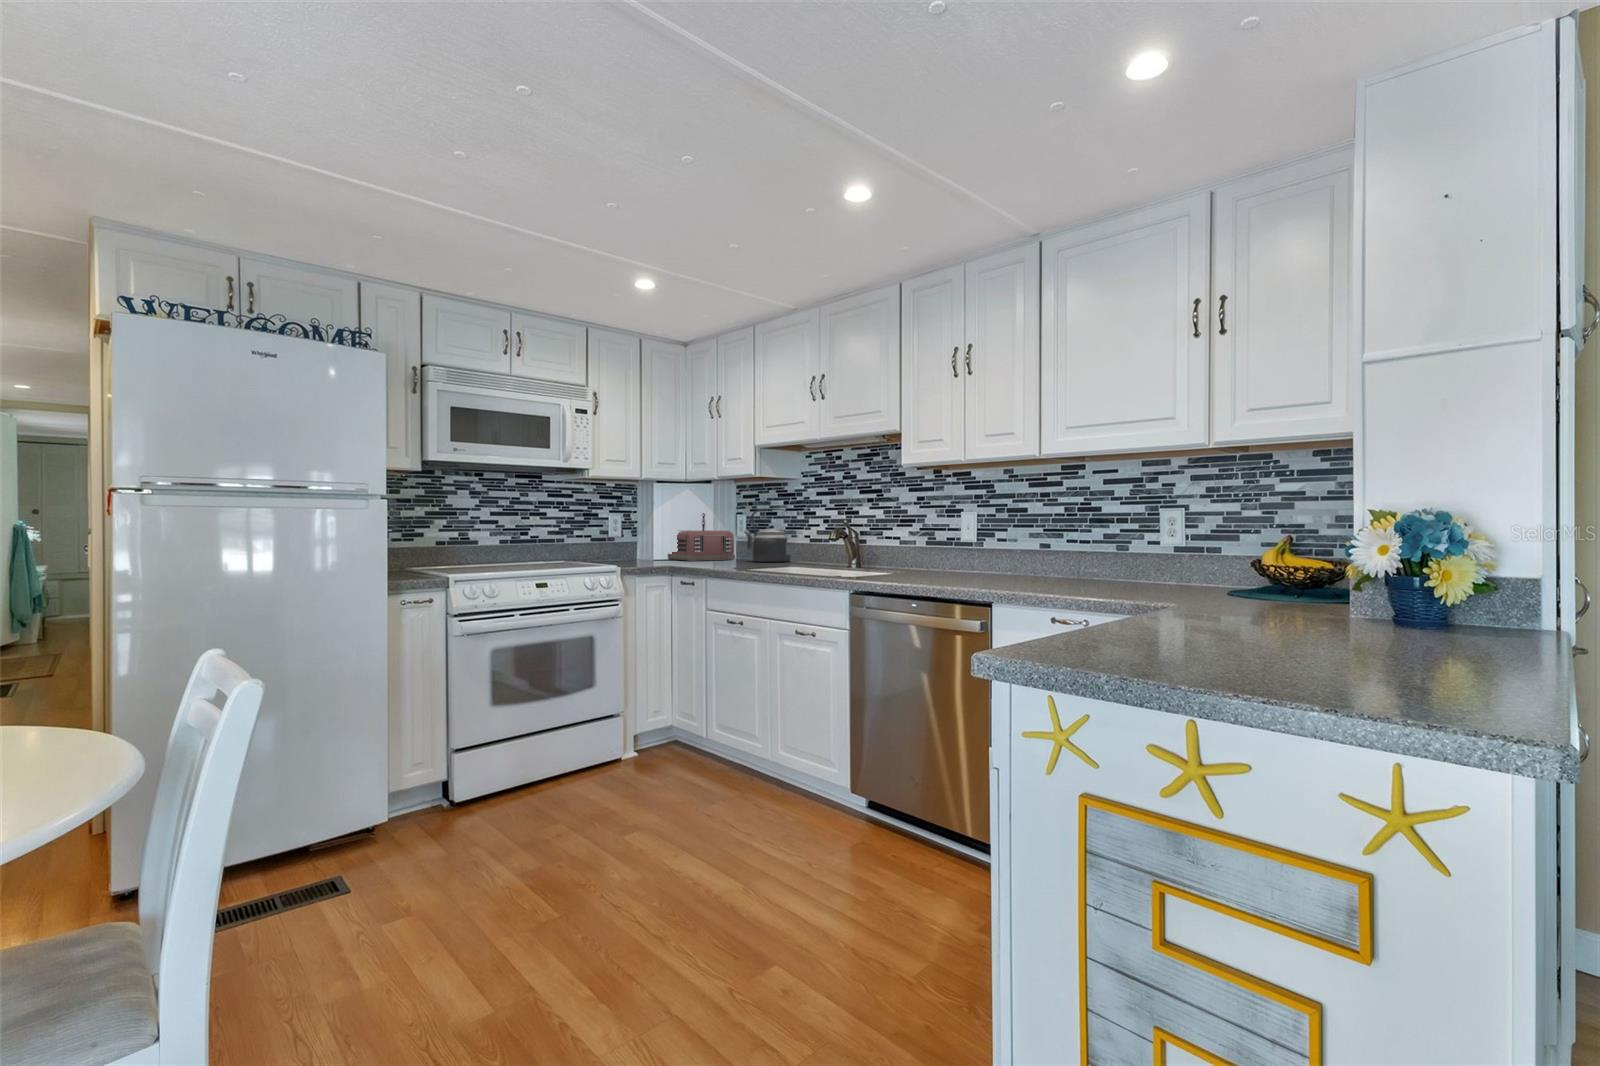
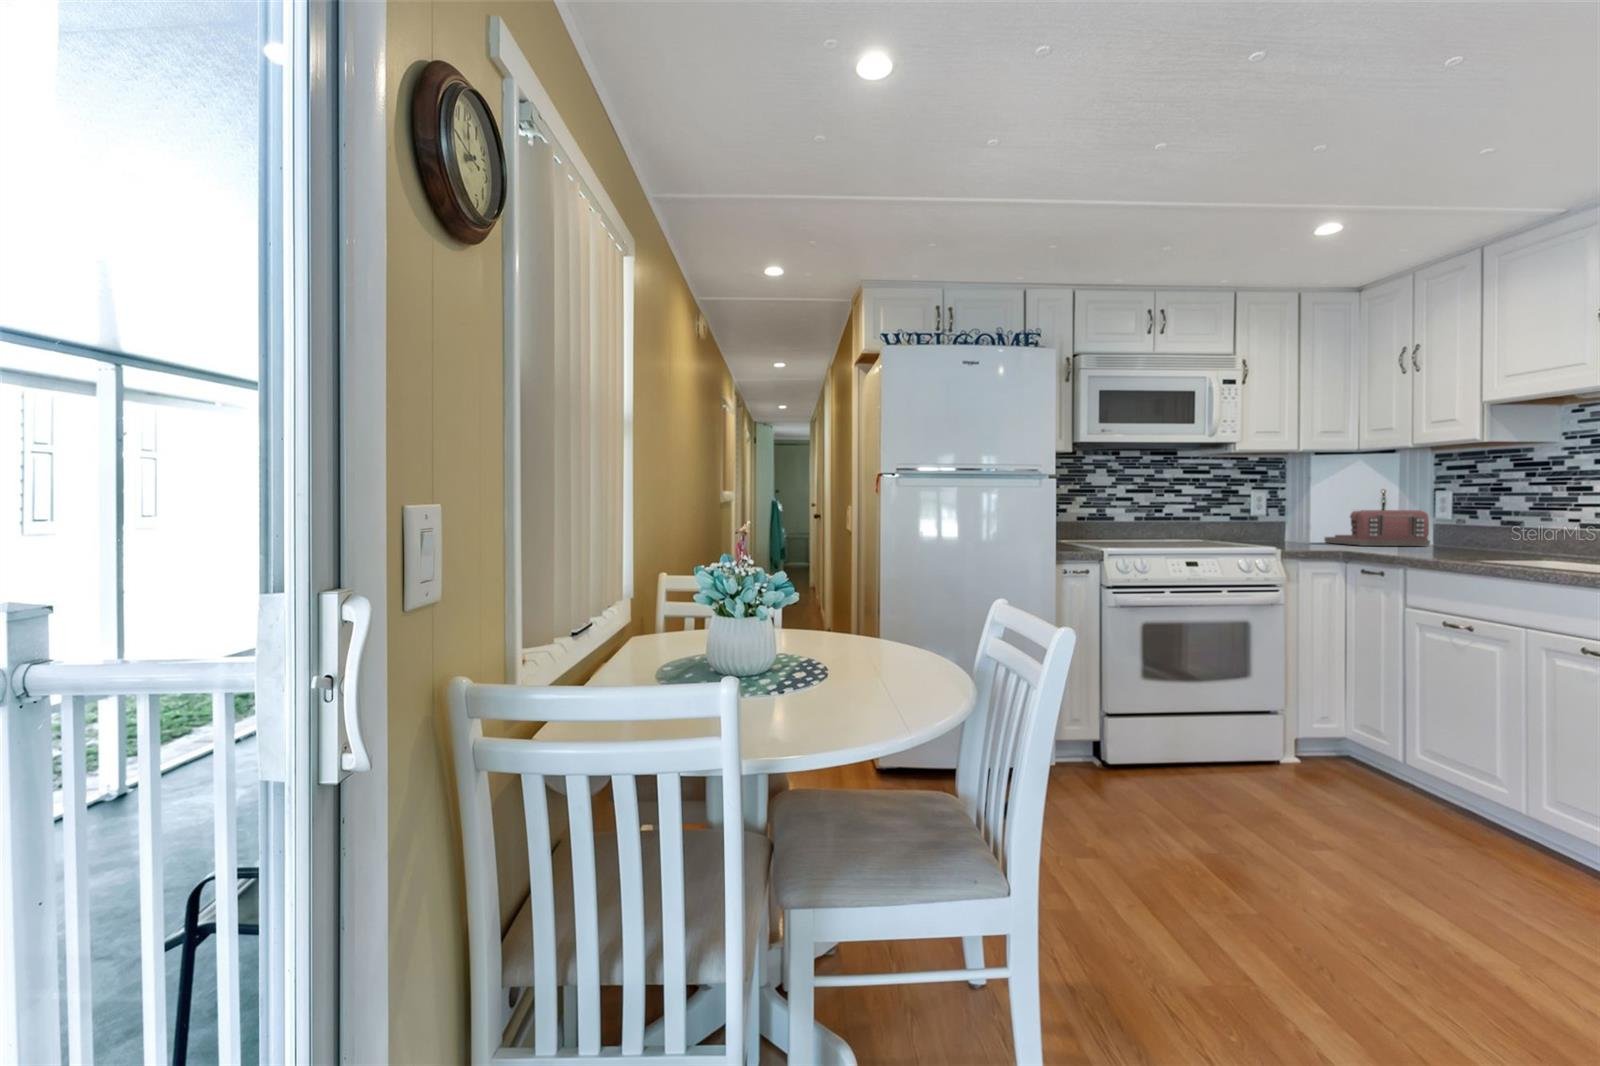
kettle: present [744,509,791,562] -> none [1449,481,1540,552]

